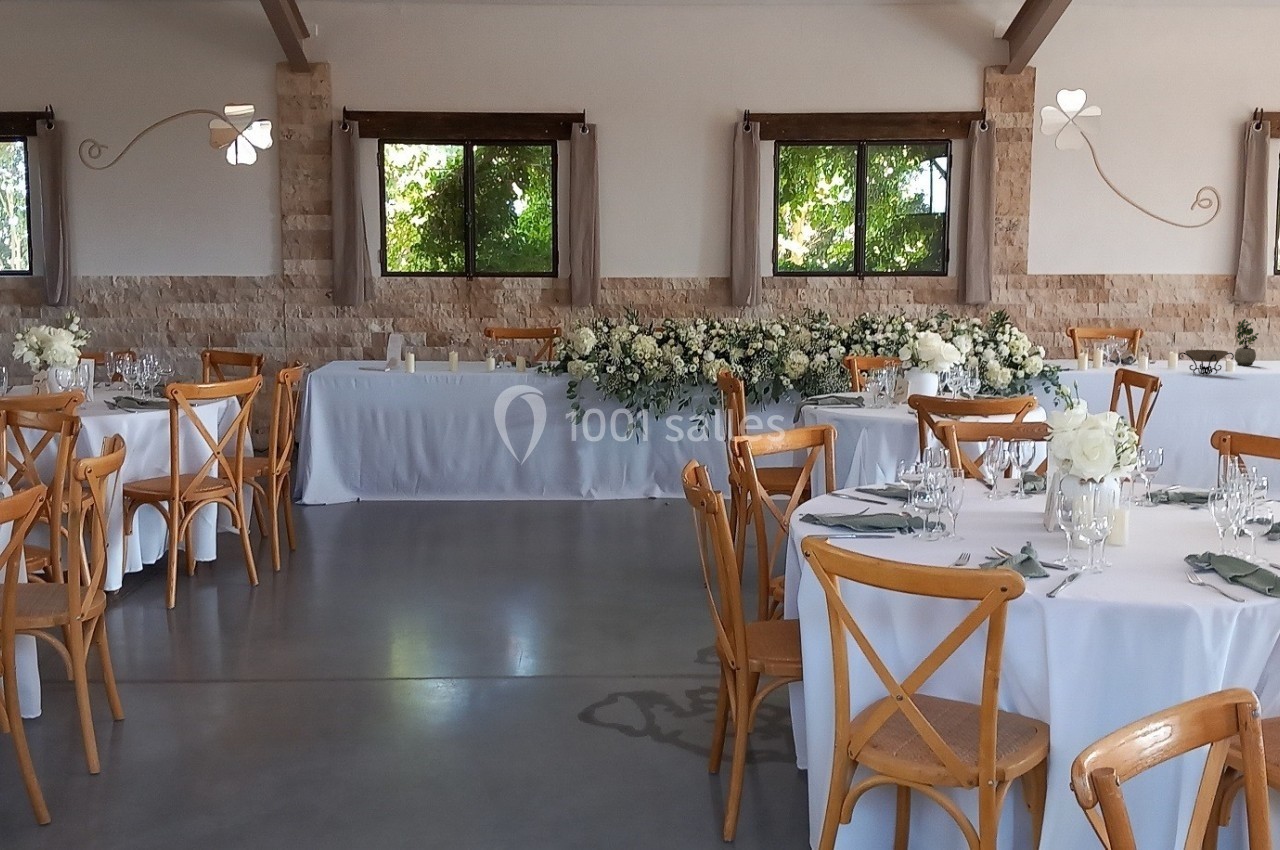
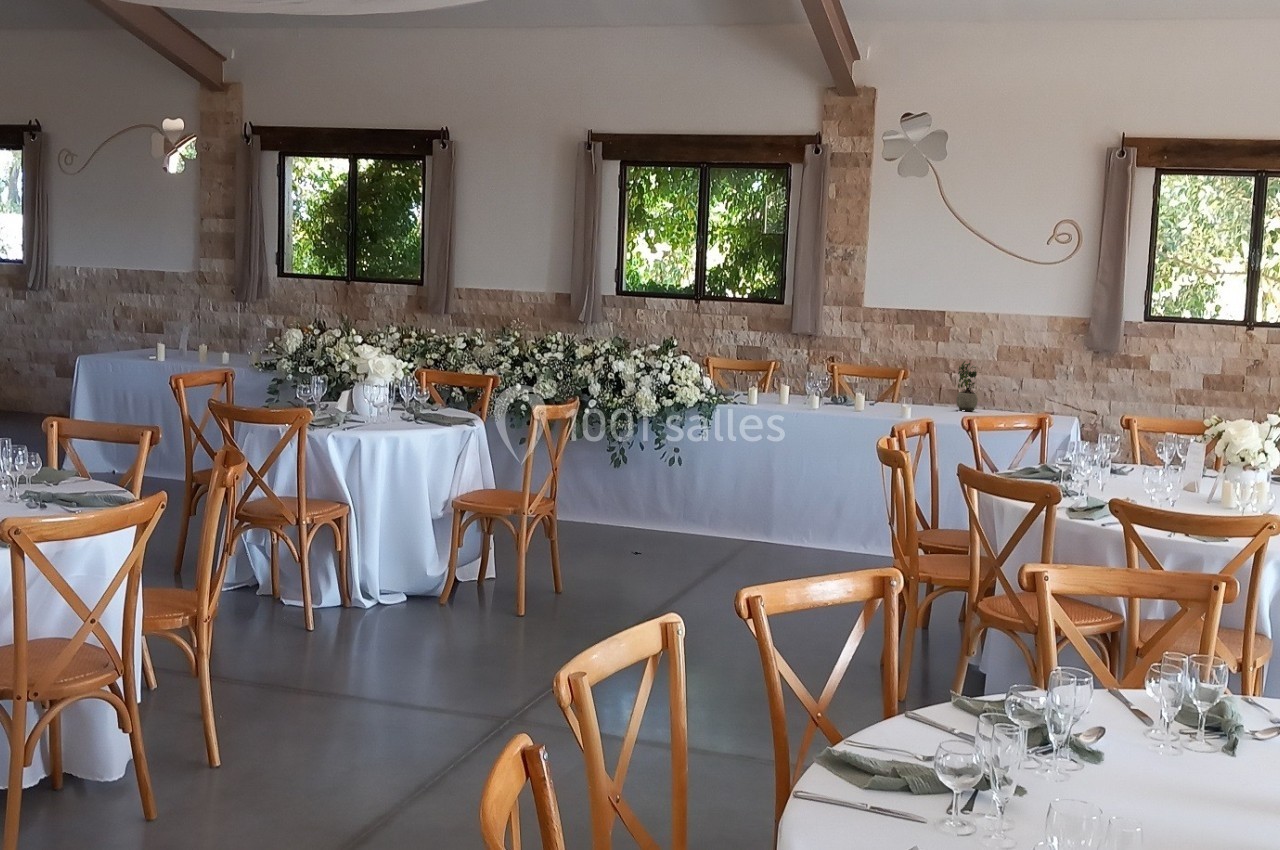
decorative bowl: present [1179,350,1234,374] -> none [784,382,837,408]

